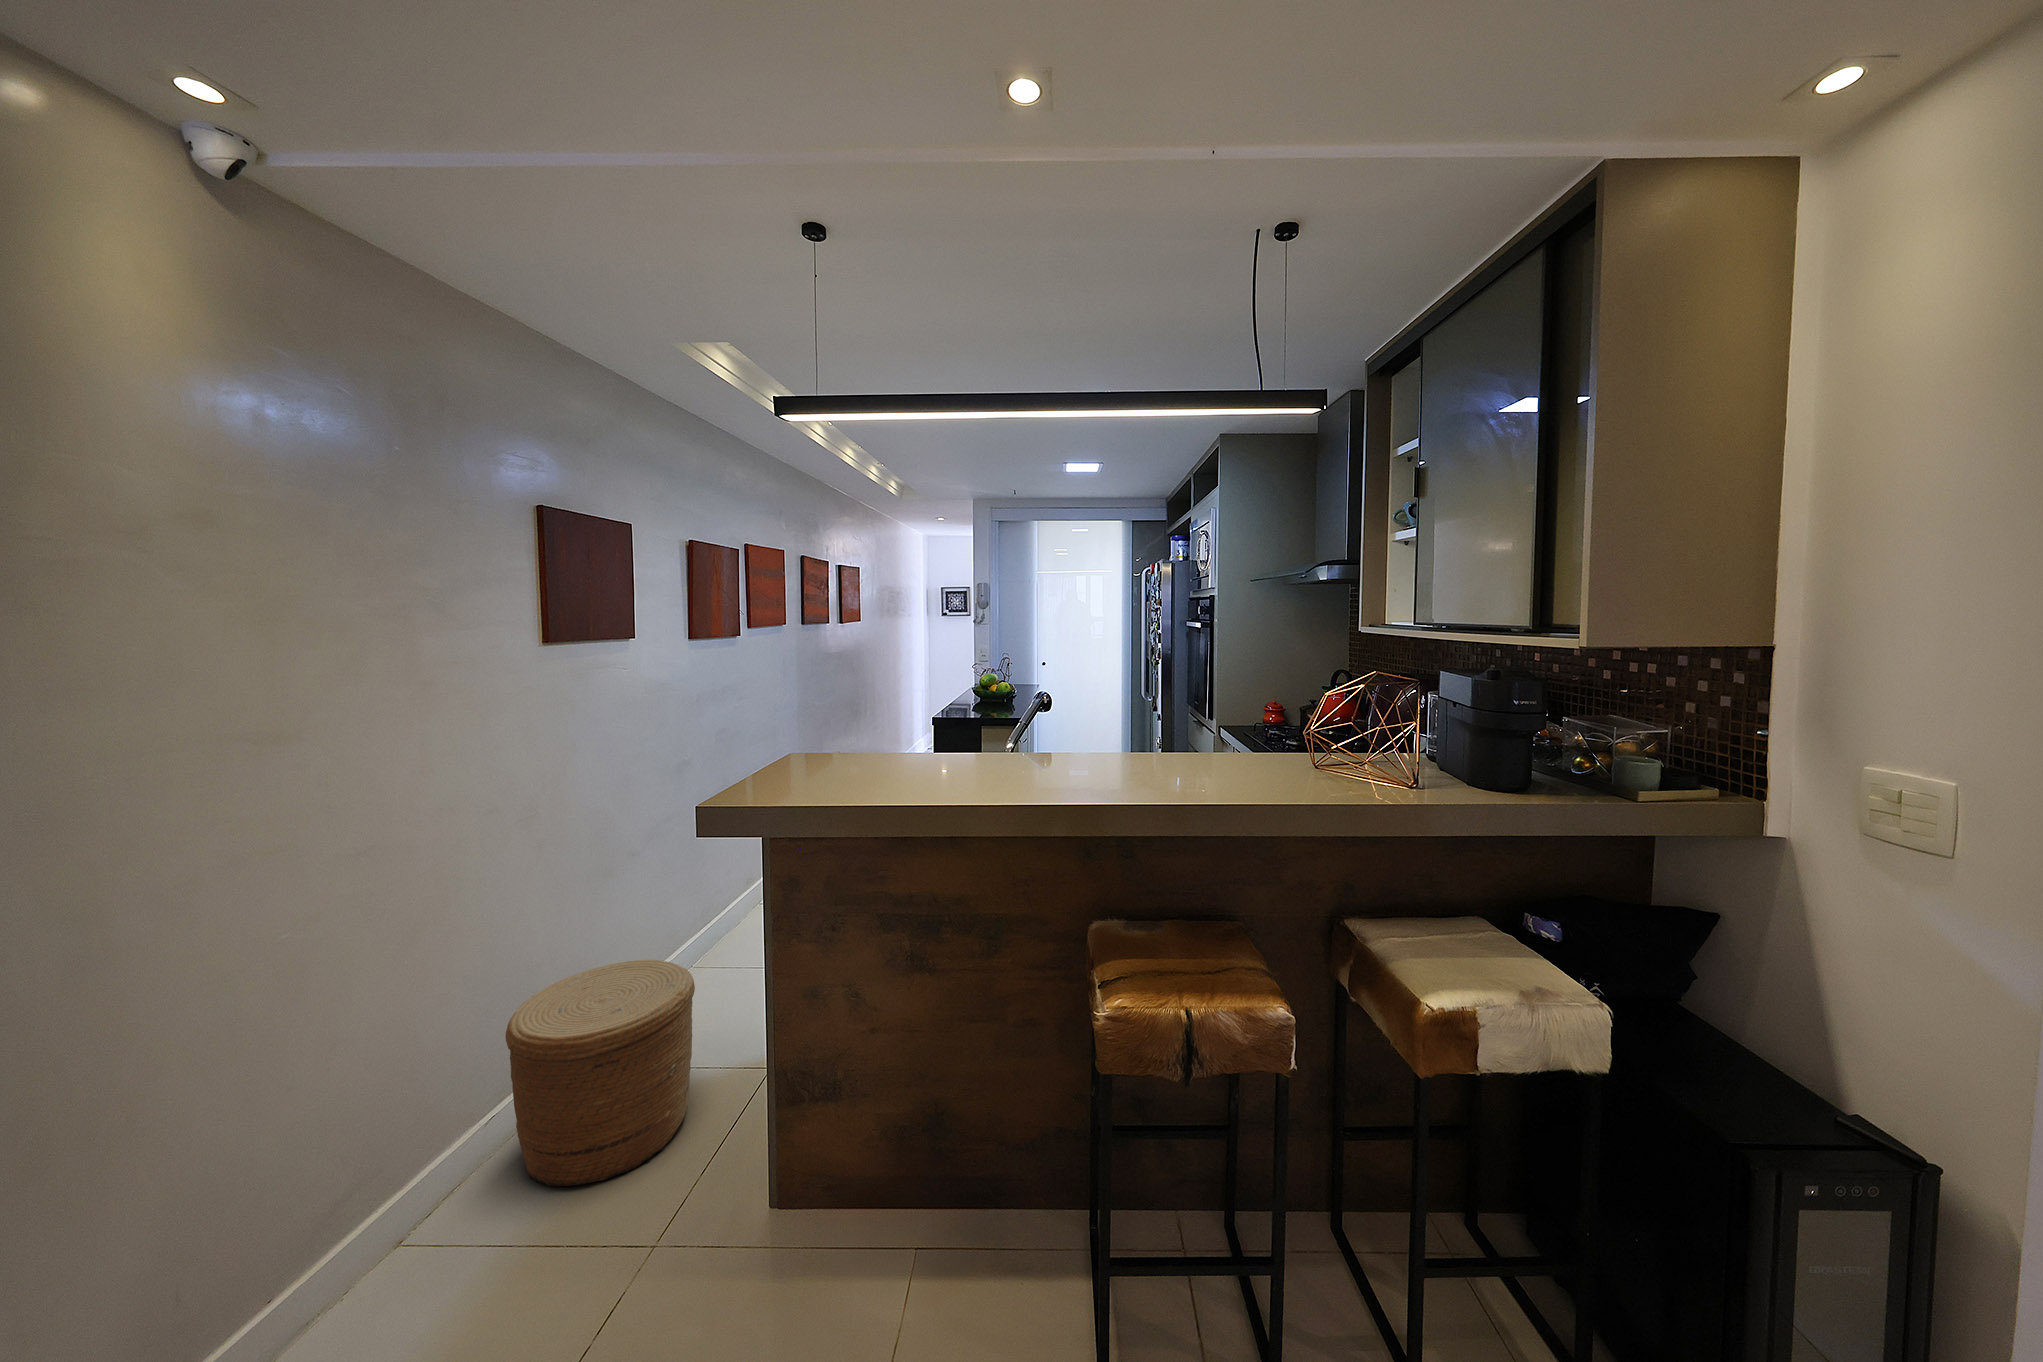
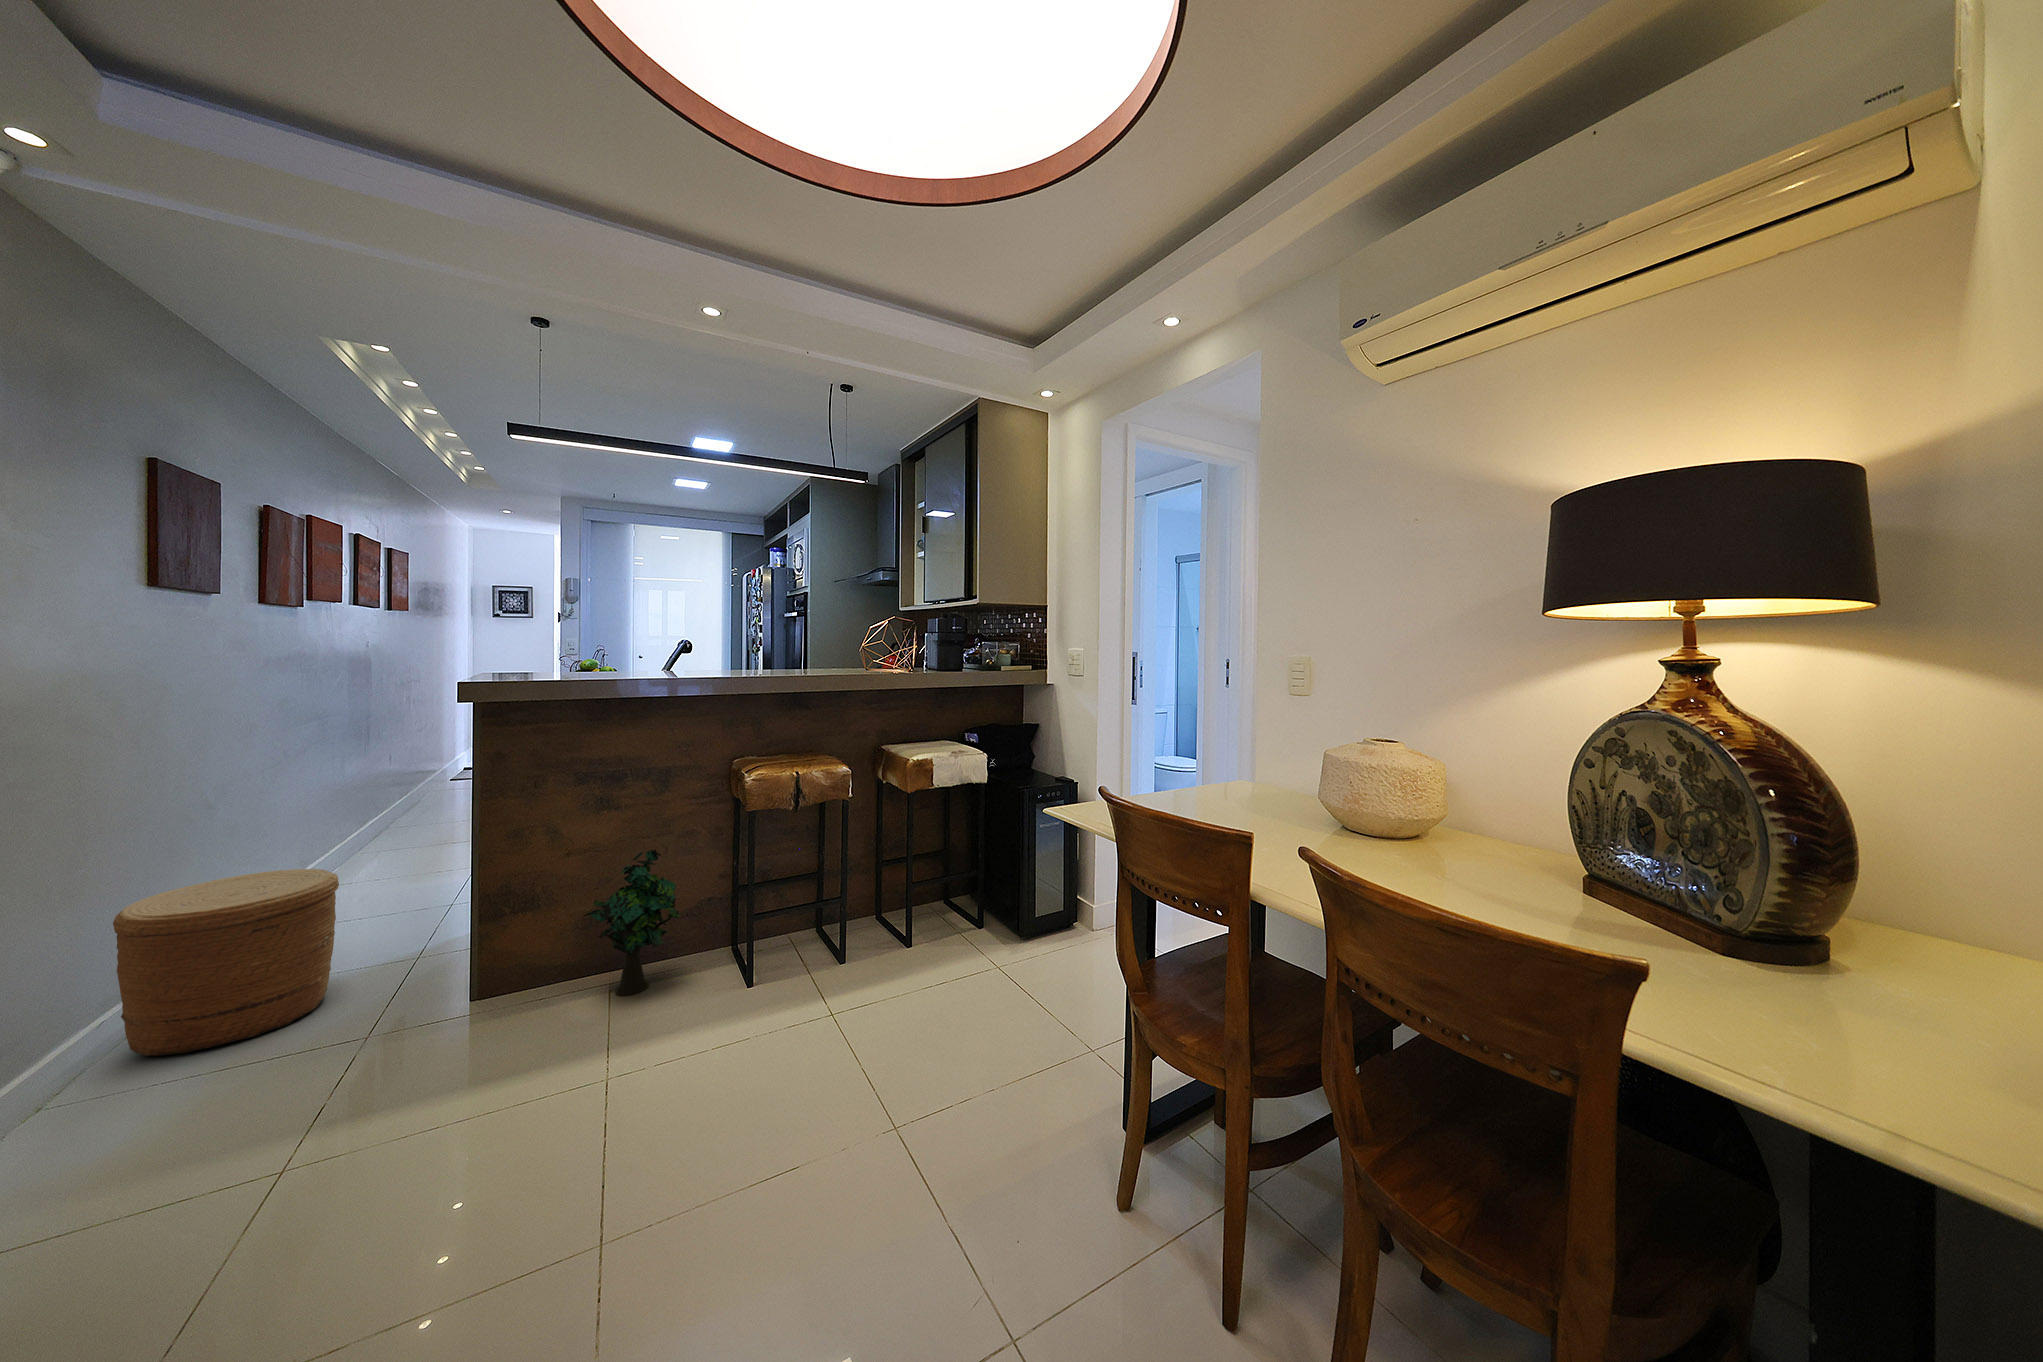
decorative plant: none [887,1062,1017,1294] -> present [584,850,680,996]

